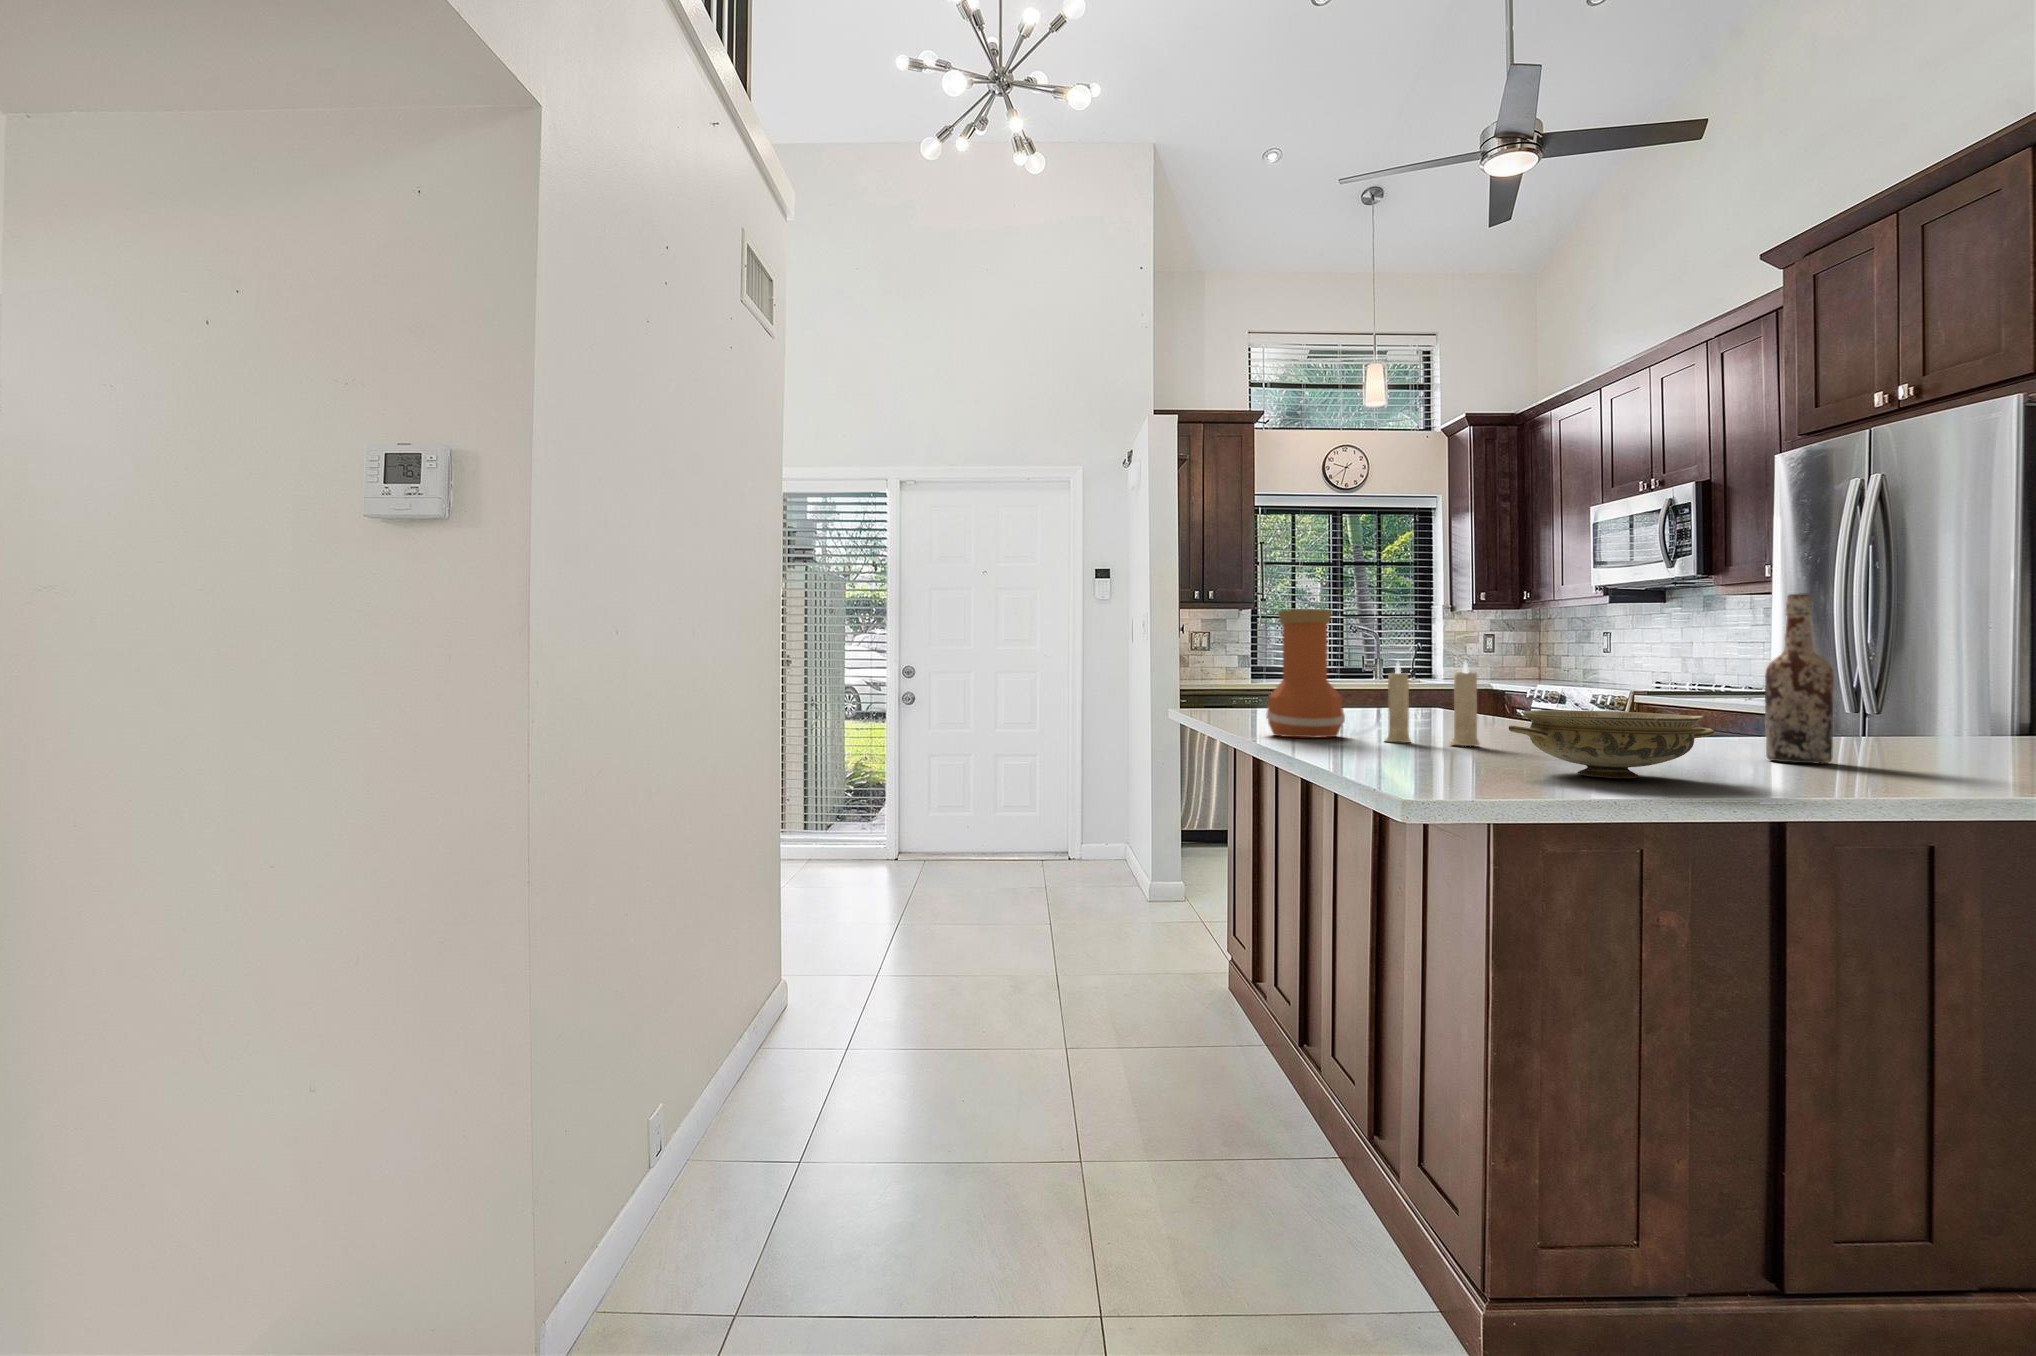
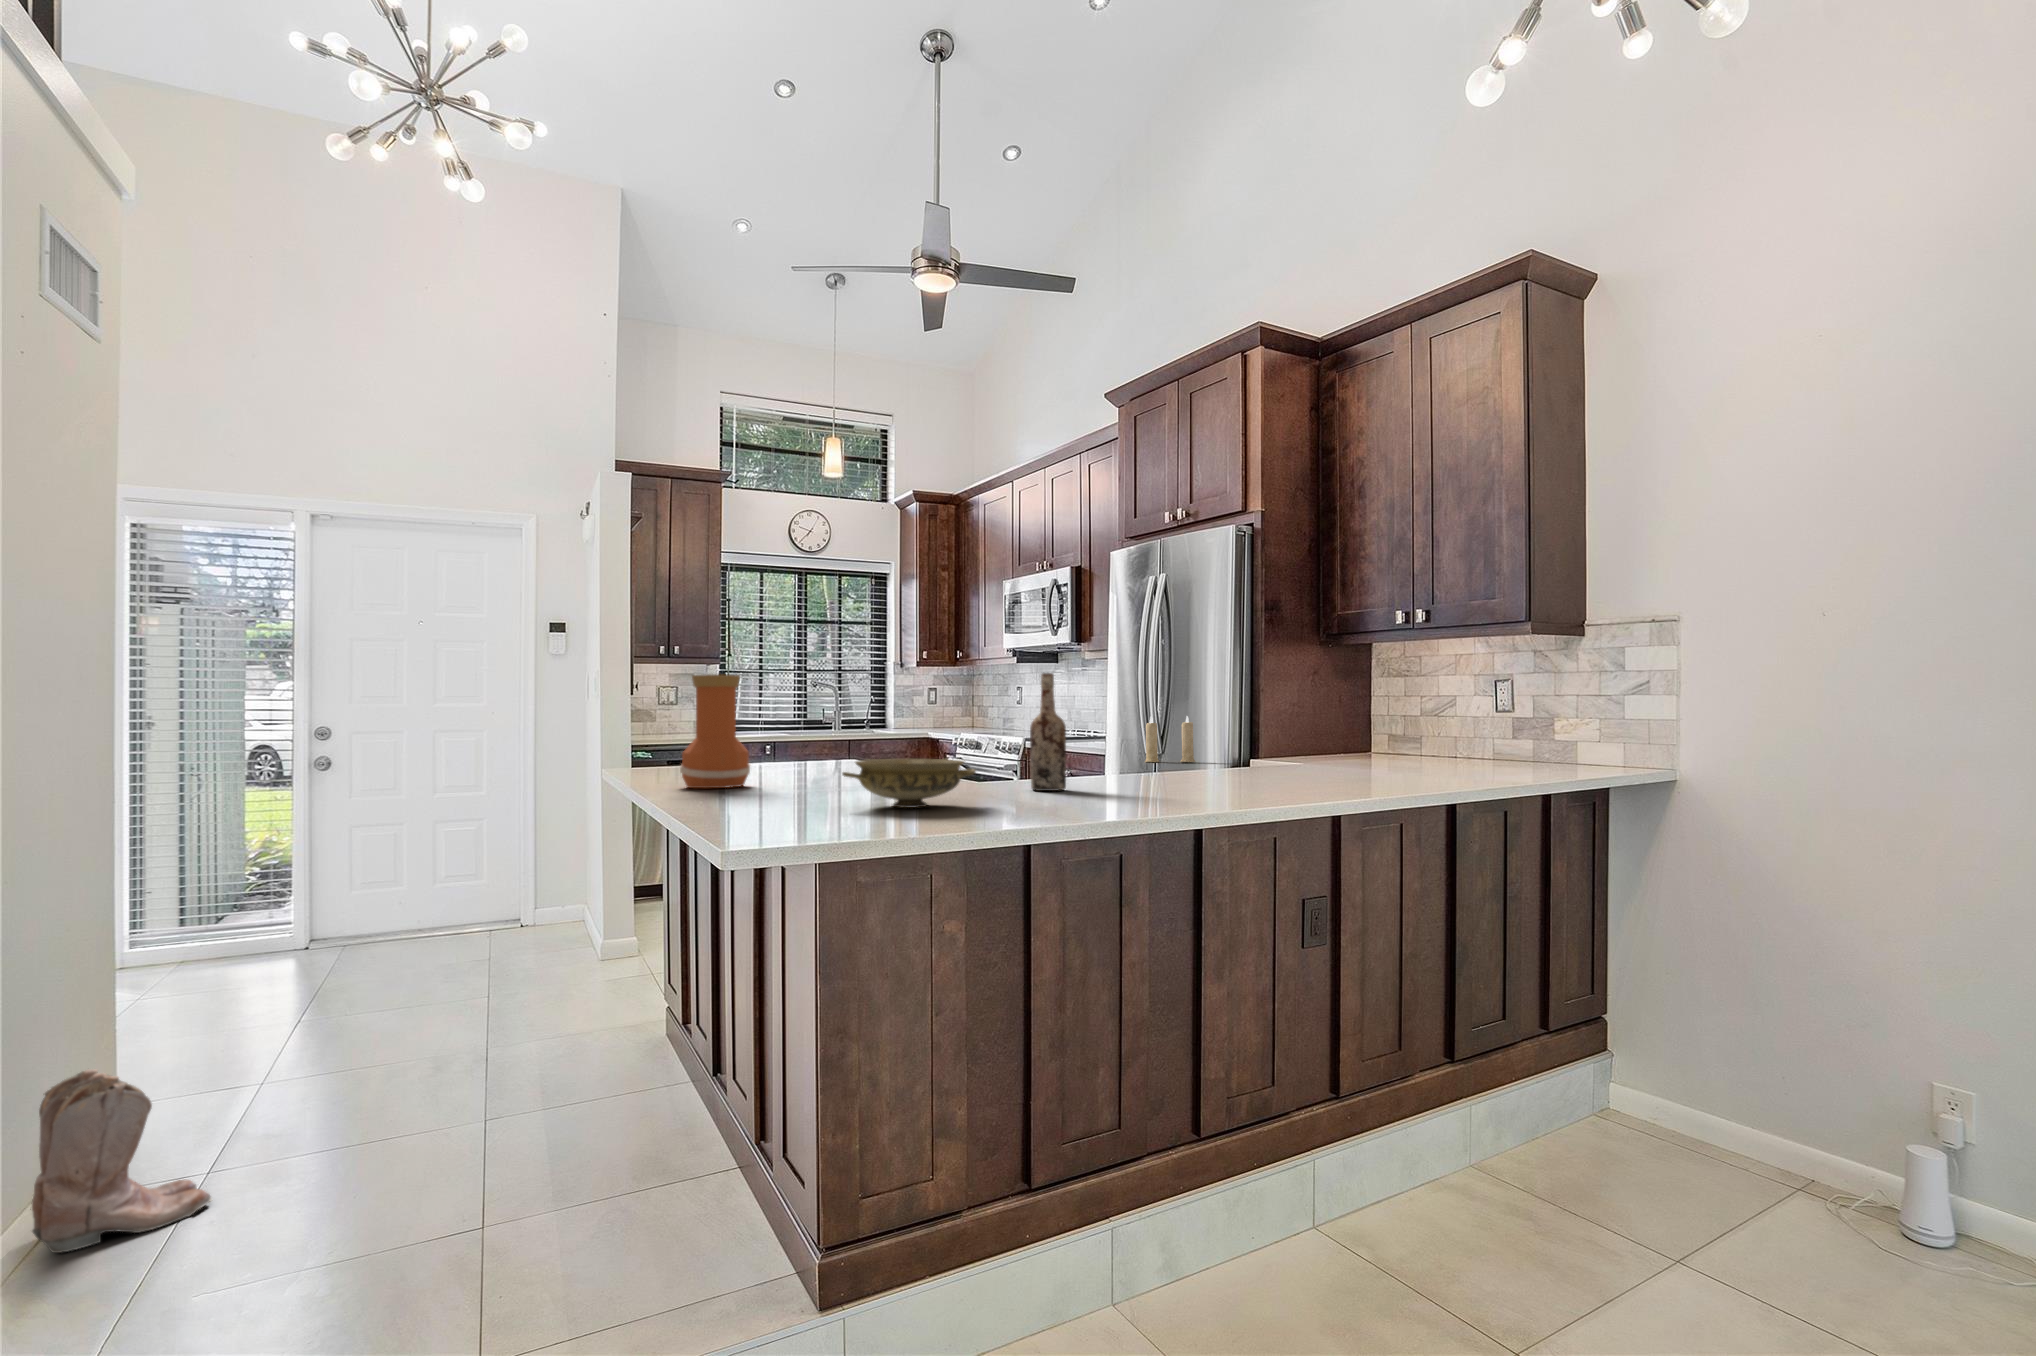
candle: present [1386,662,1479,746] -> present [1145,716,1195,762]
boots: none [757,945,872,1093] -> present [31,1069,212,1253]

